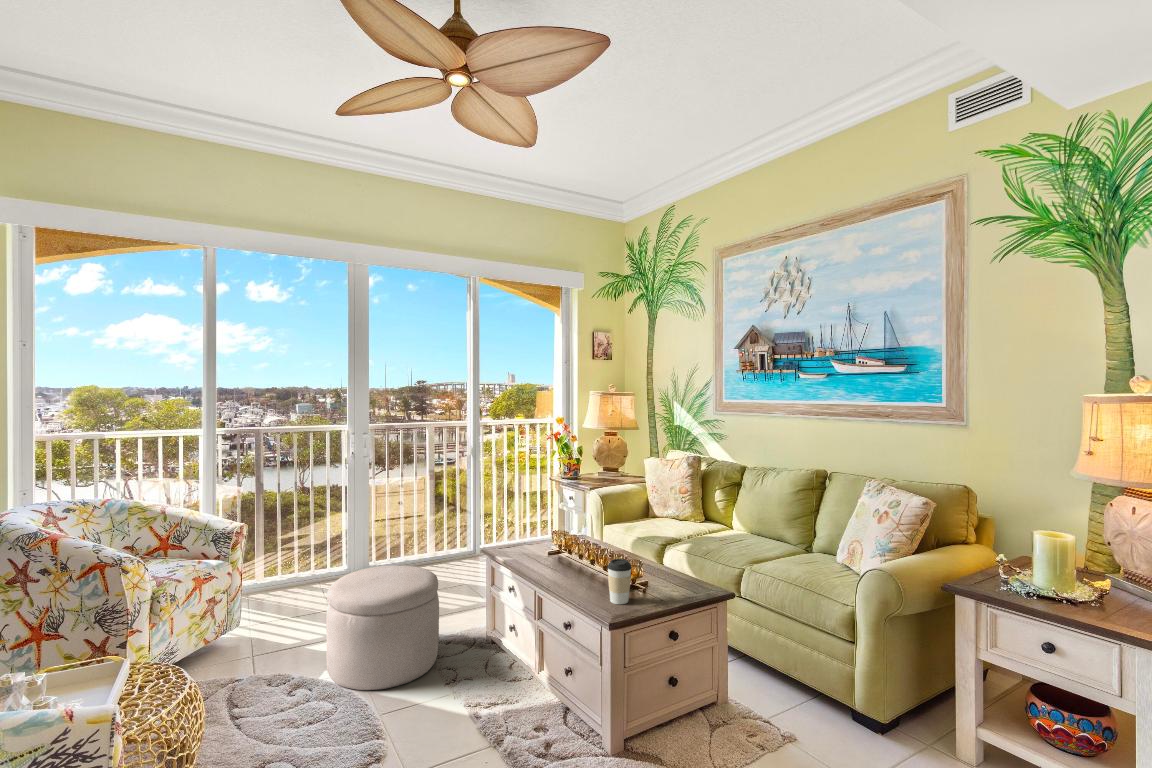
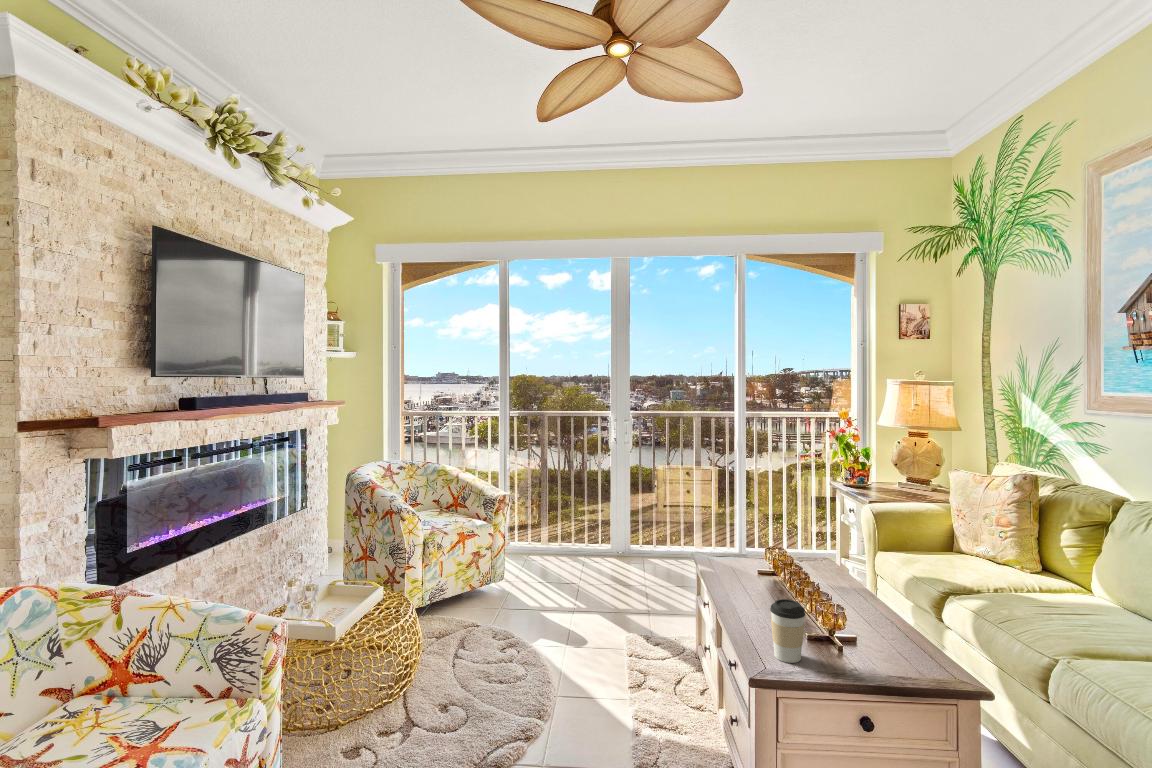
ottoman: present [326,566,439,690] -> none [536,550,641,674]

